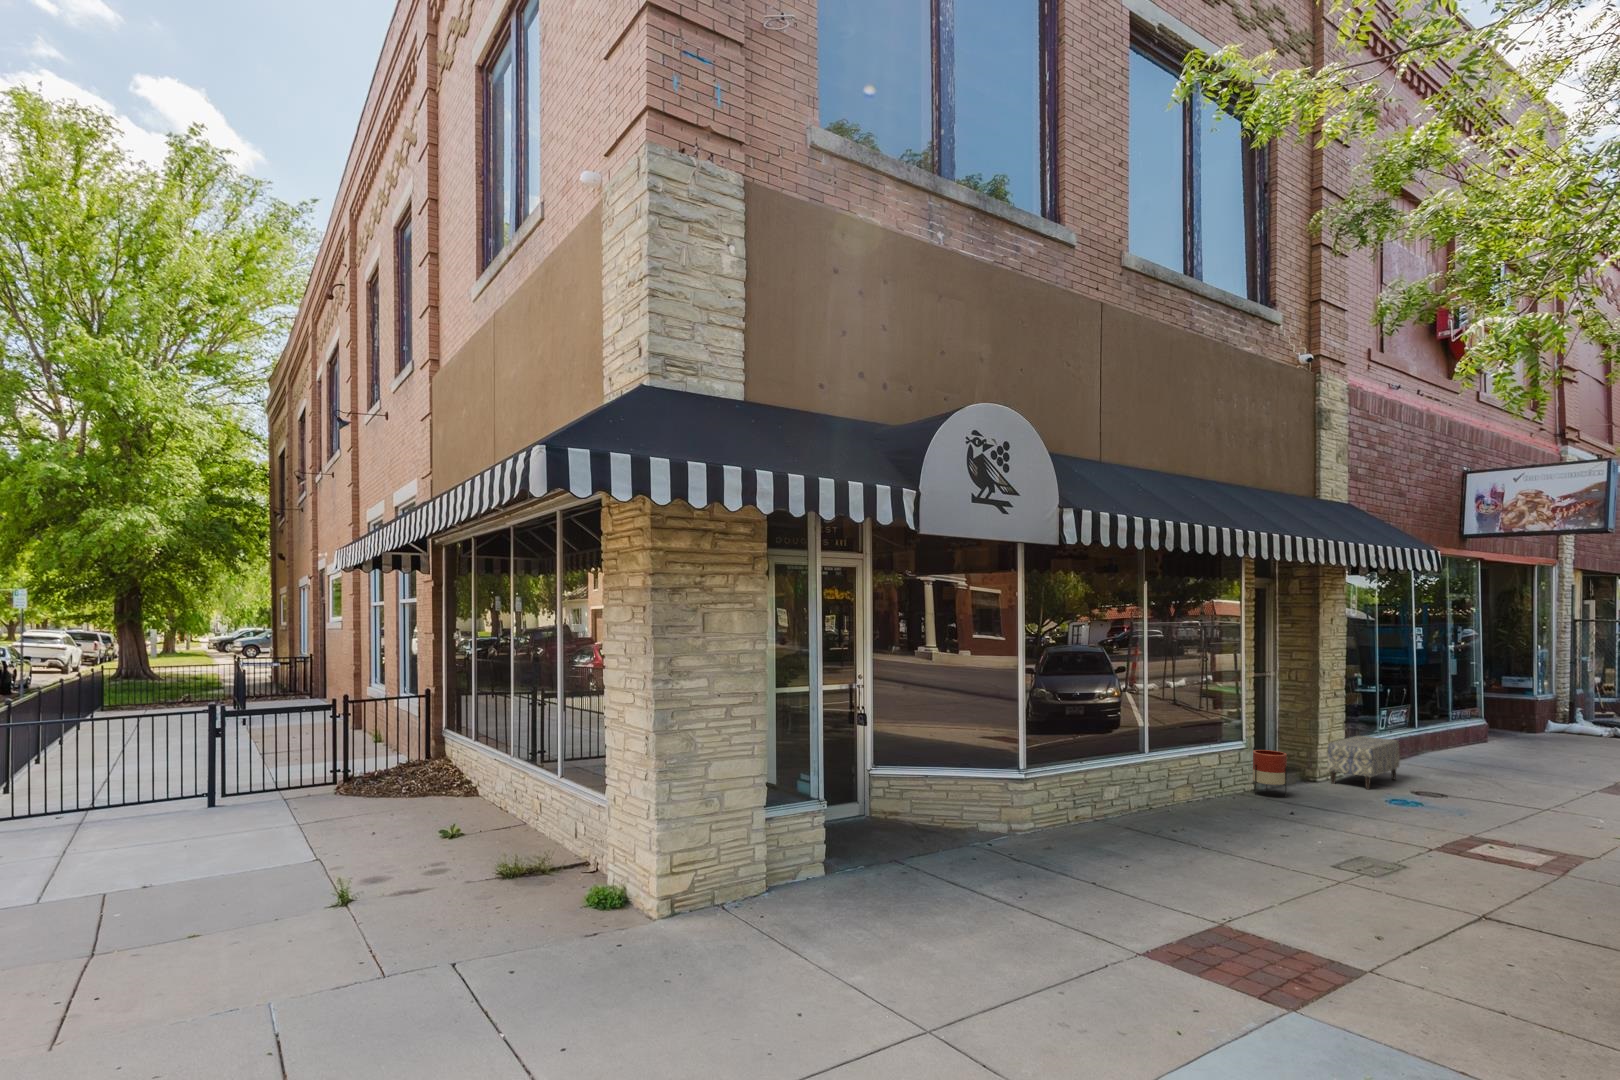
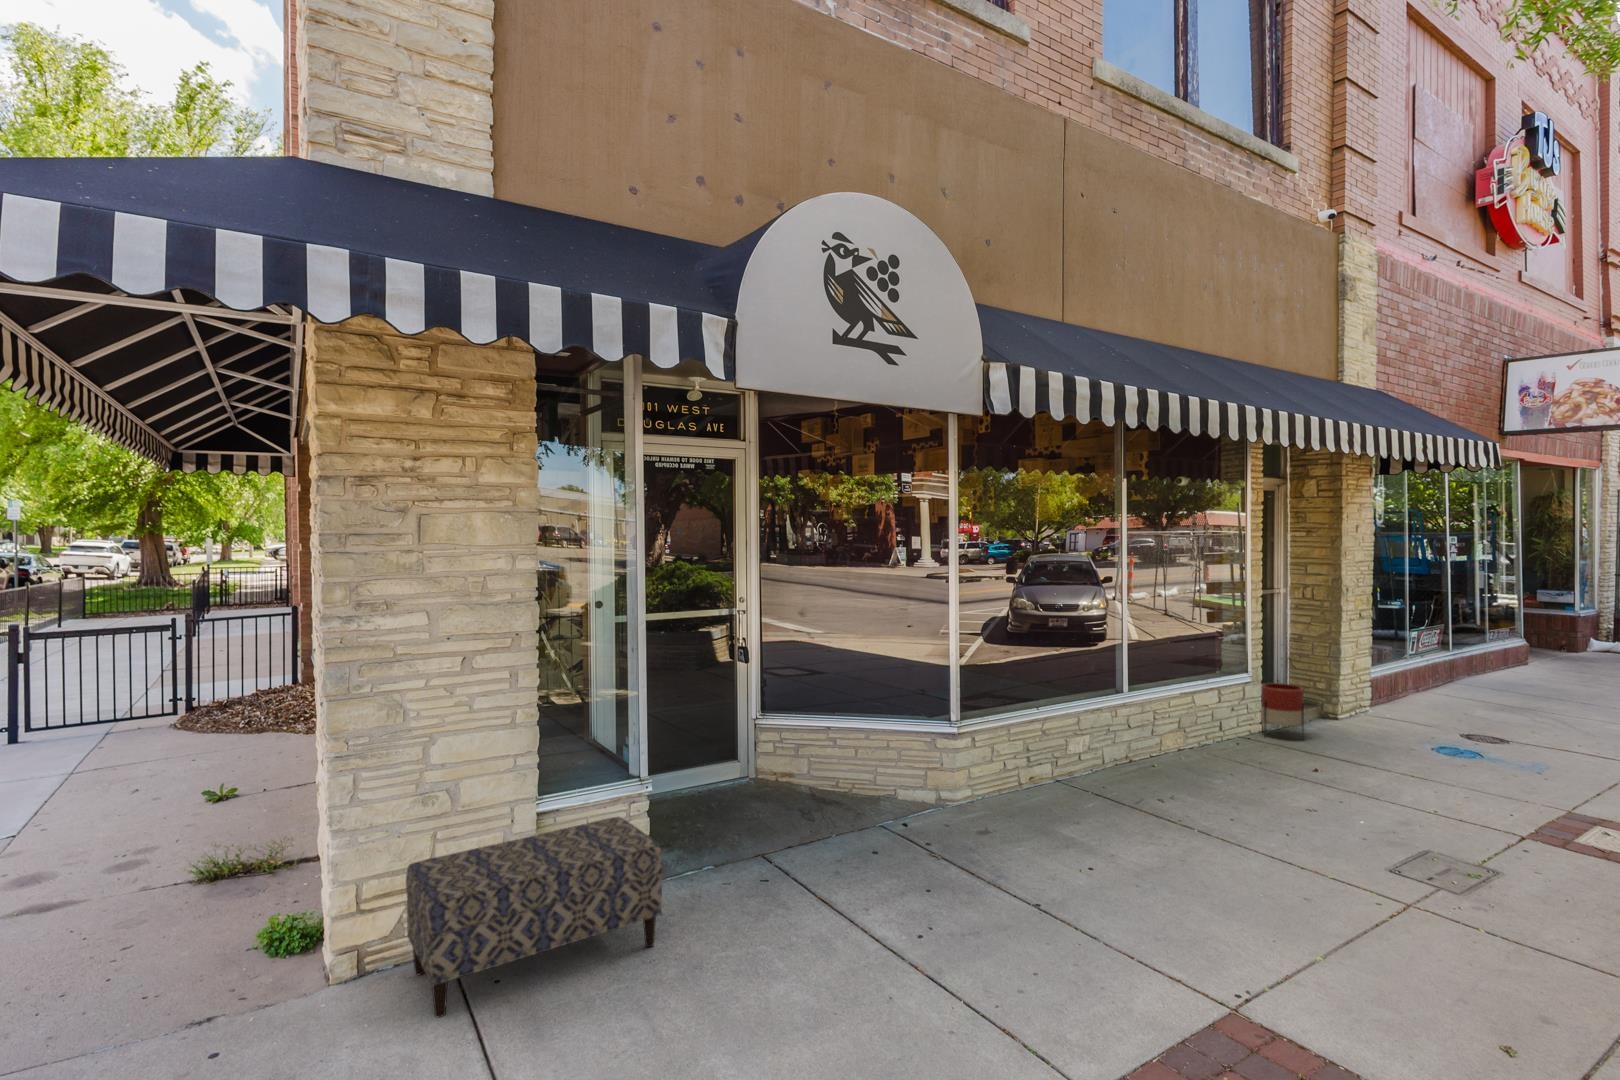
bench: present [1328,736,1400,789] -> present [406,817,662,1017]

